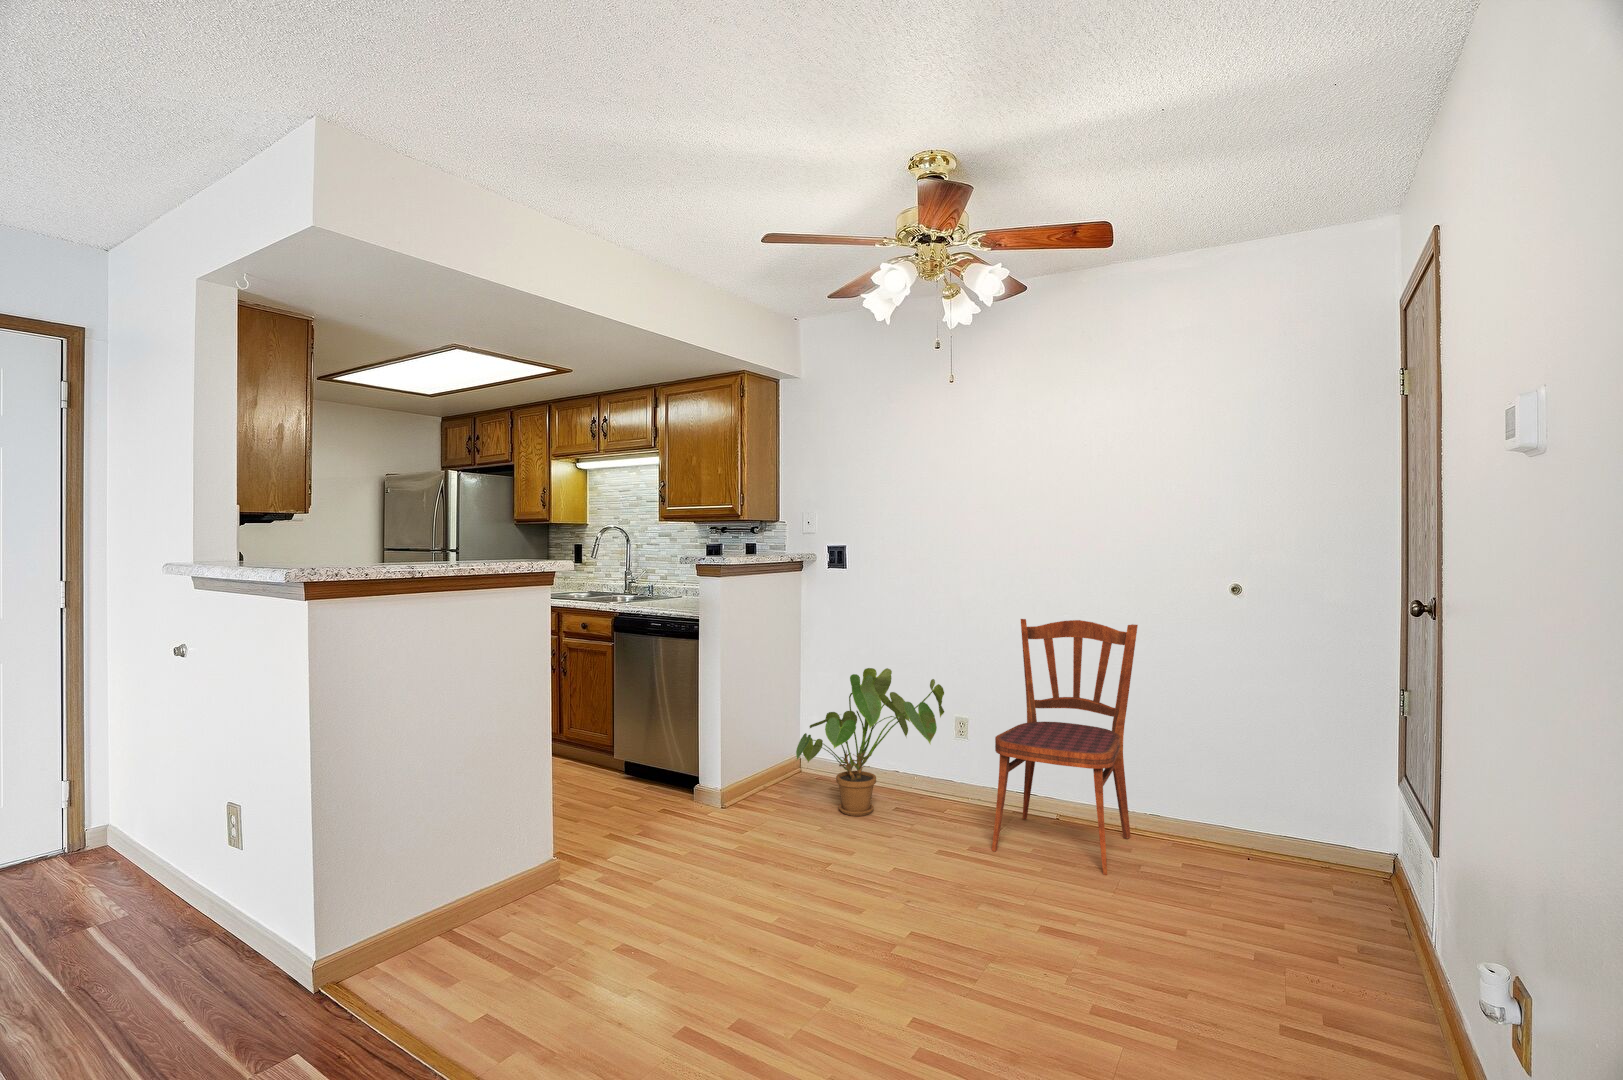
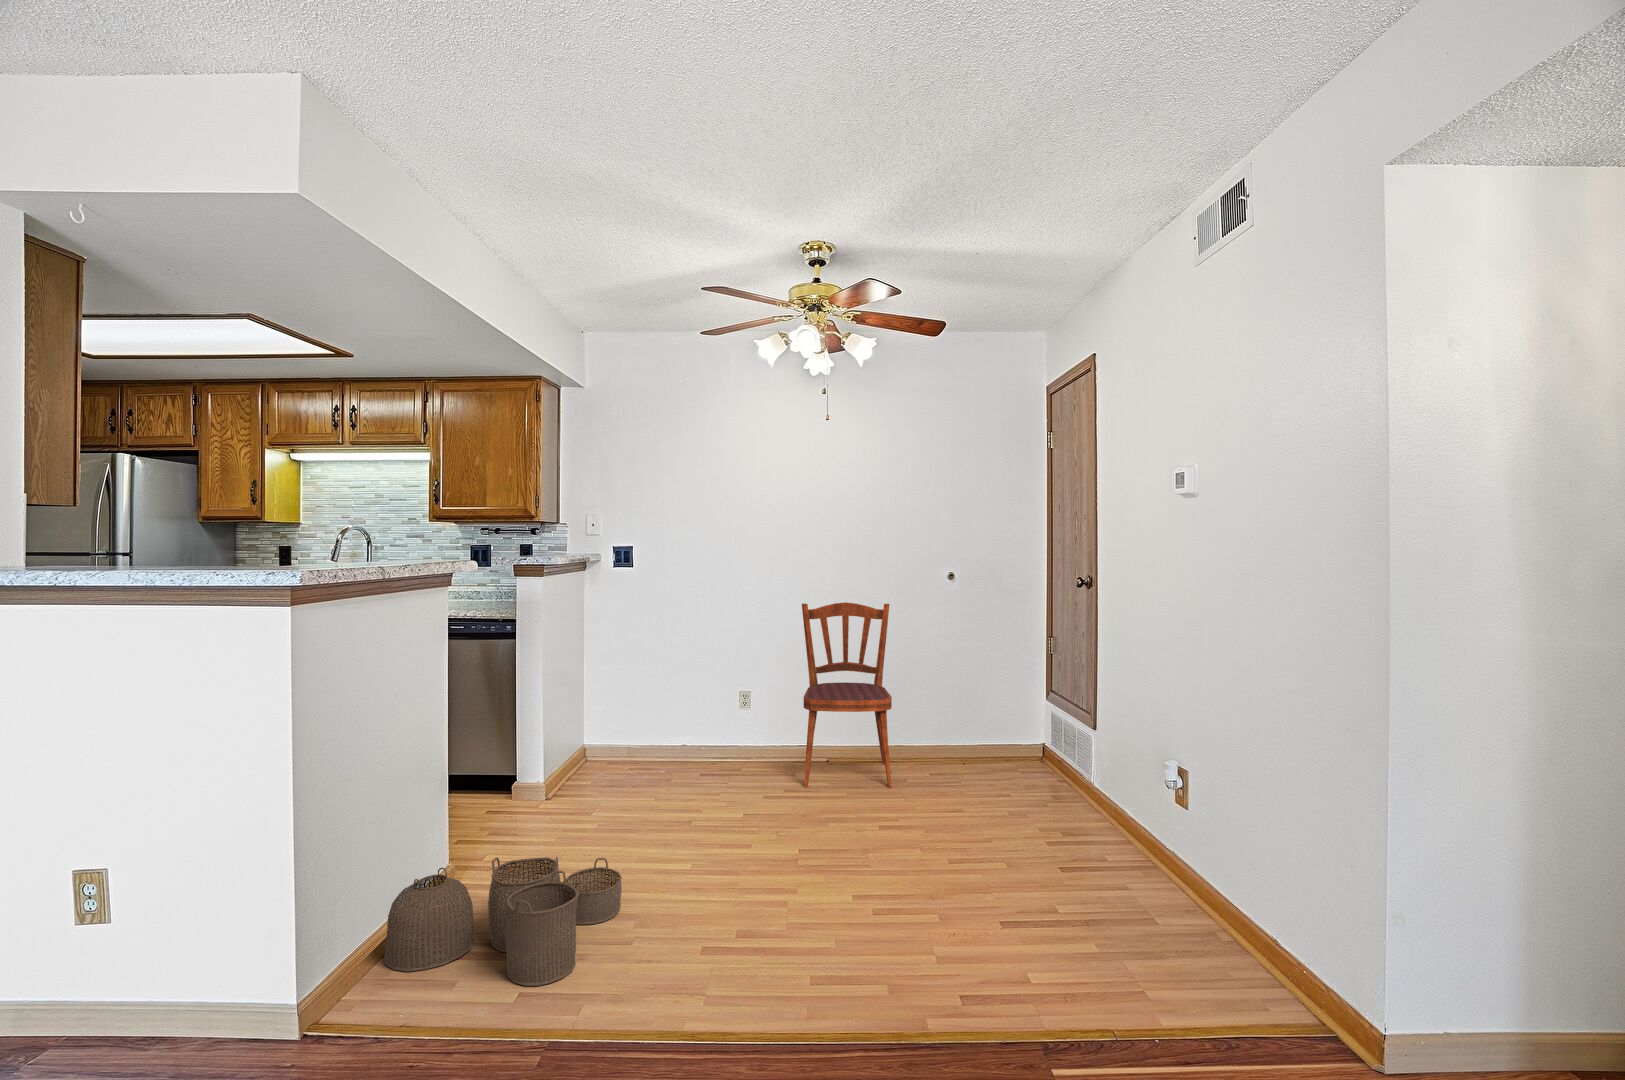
house plant: present [796,668,944,816] -> none [620,653,747,783]
woven basket: none [430,865,667,1019] -> present [384,857,622,986]

